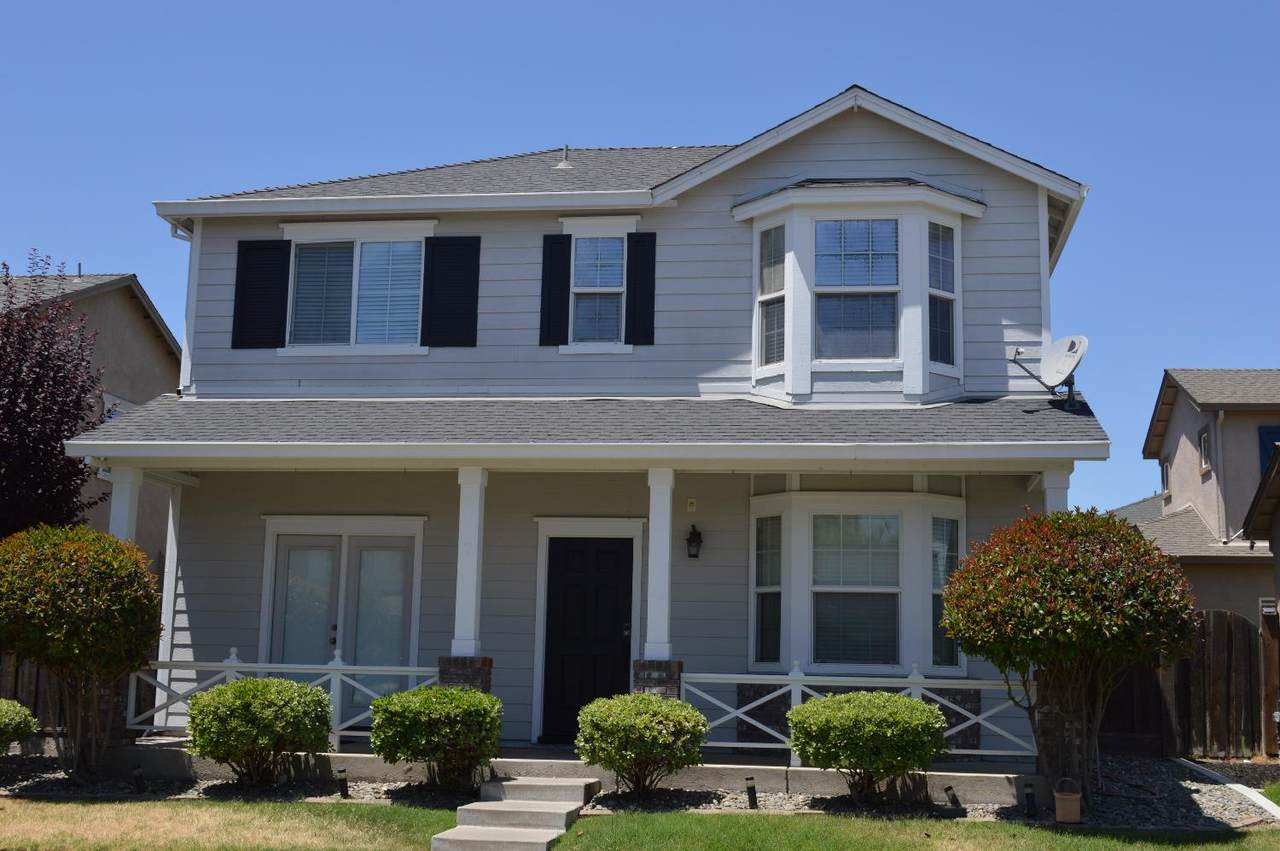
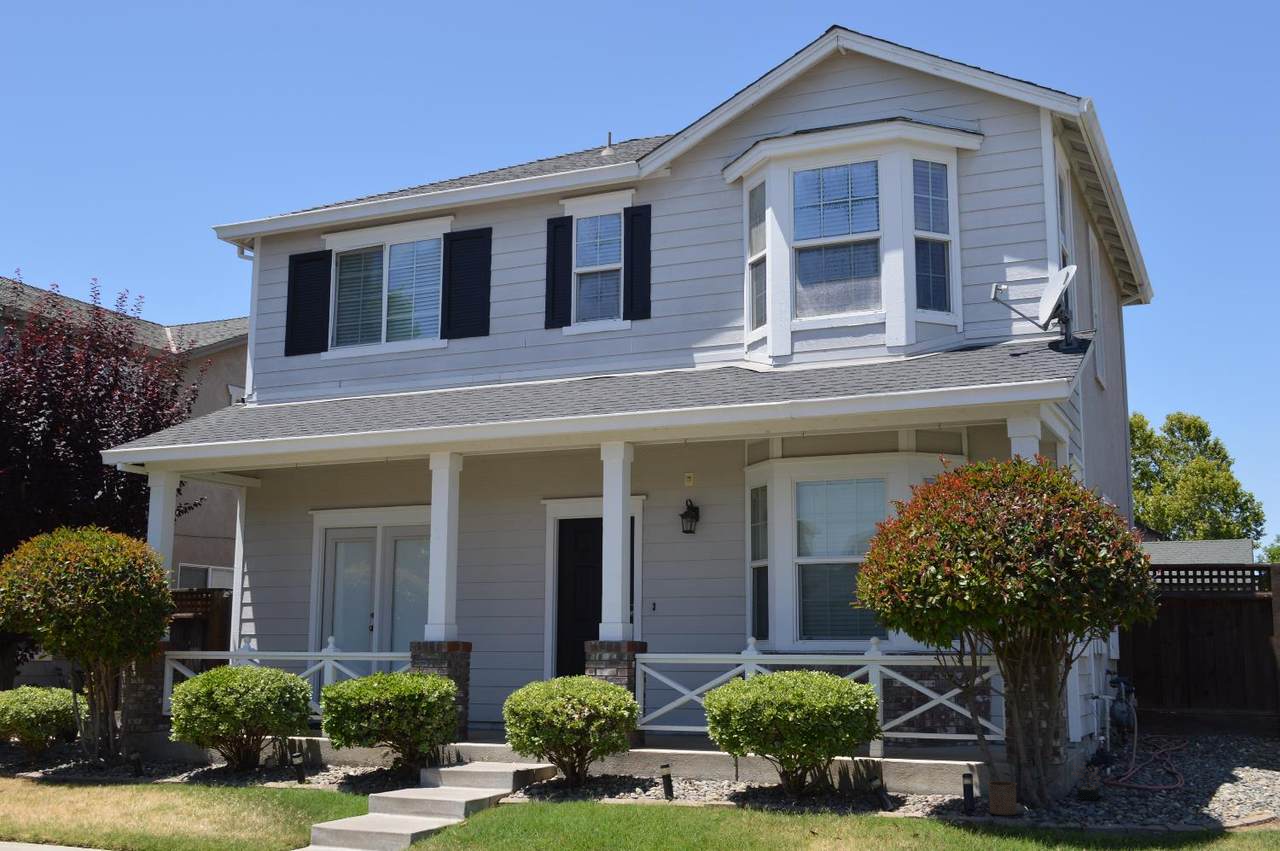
decorative plant: present [931,781,970,817] -> present [1072,763,1100,800]

